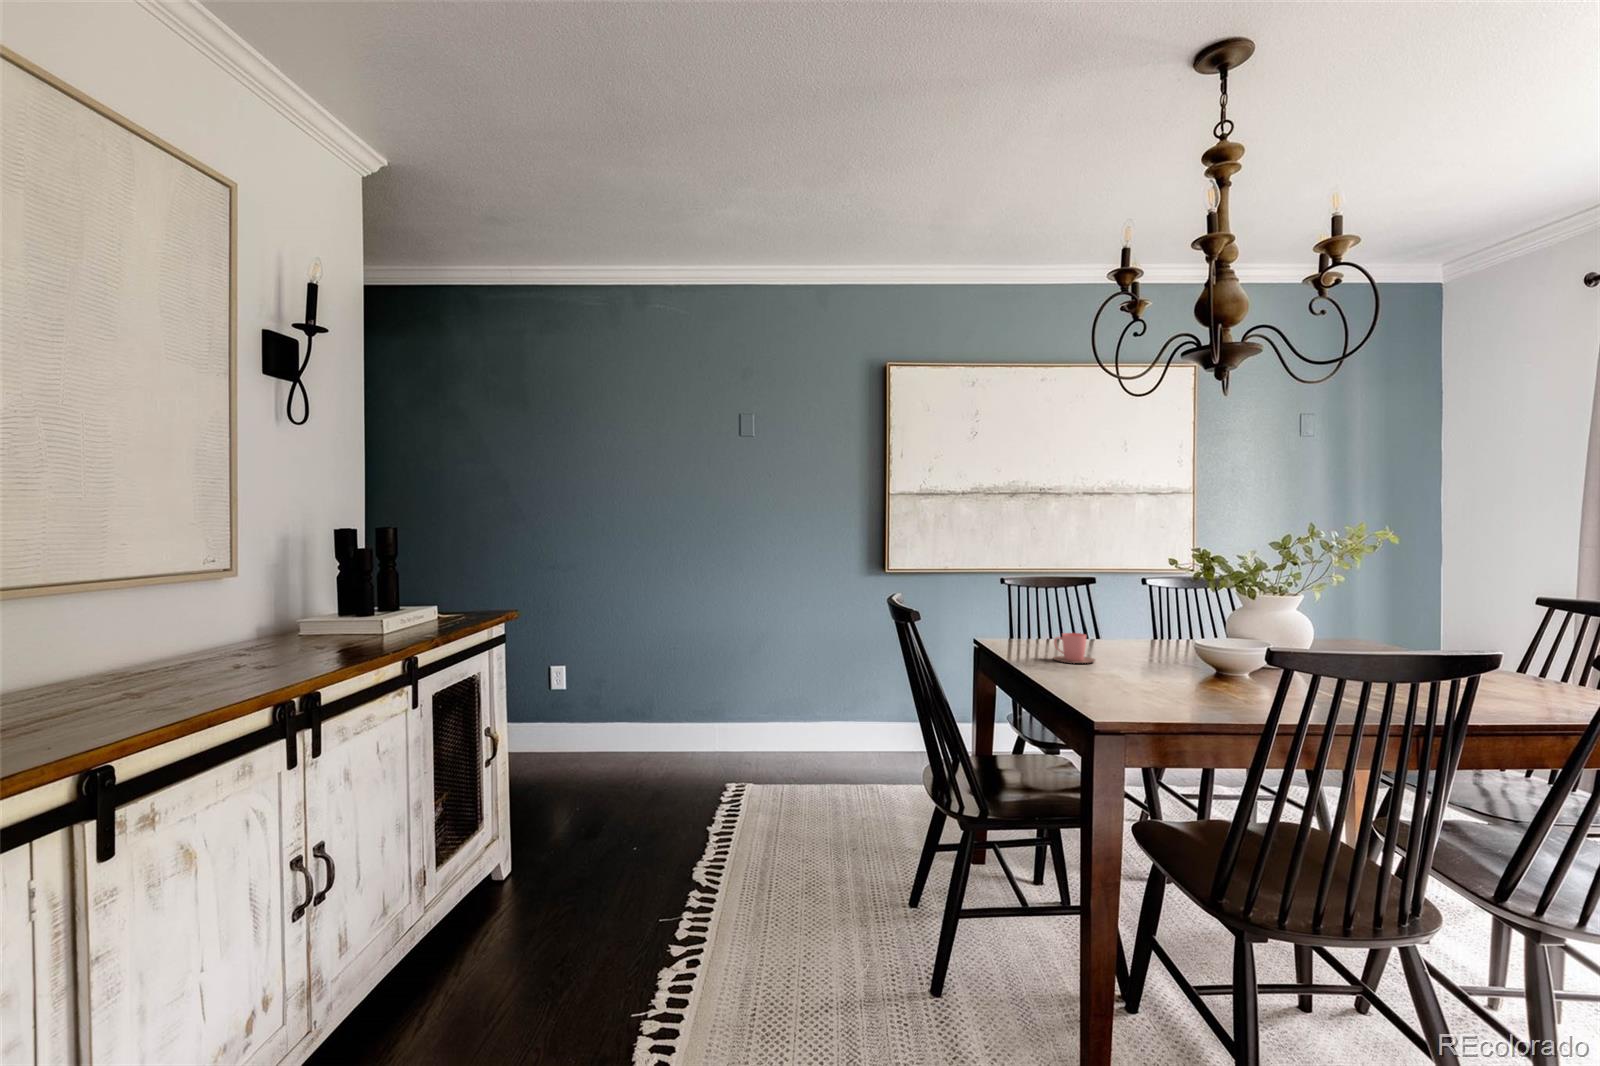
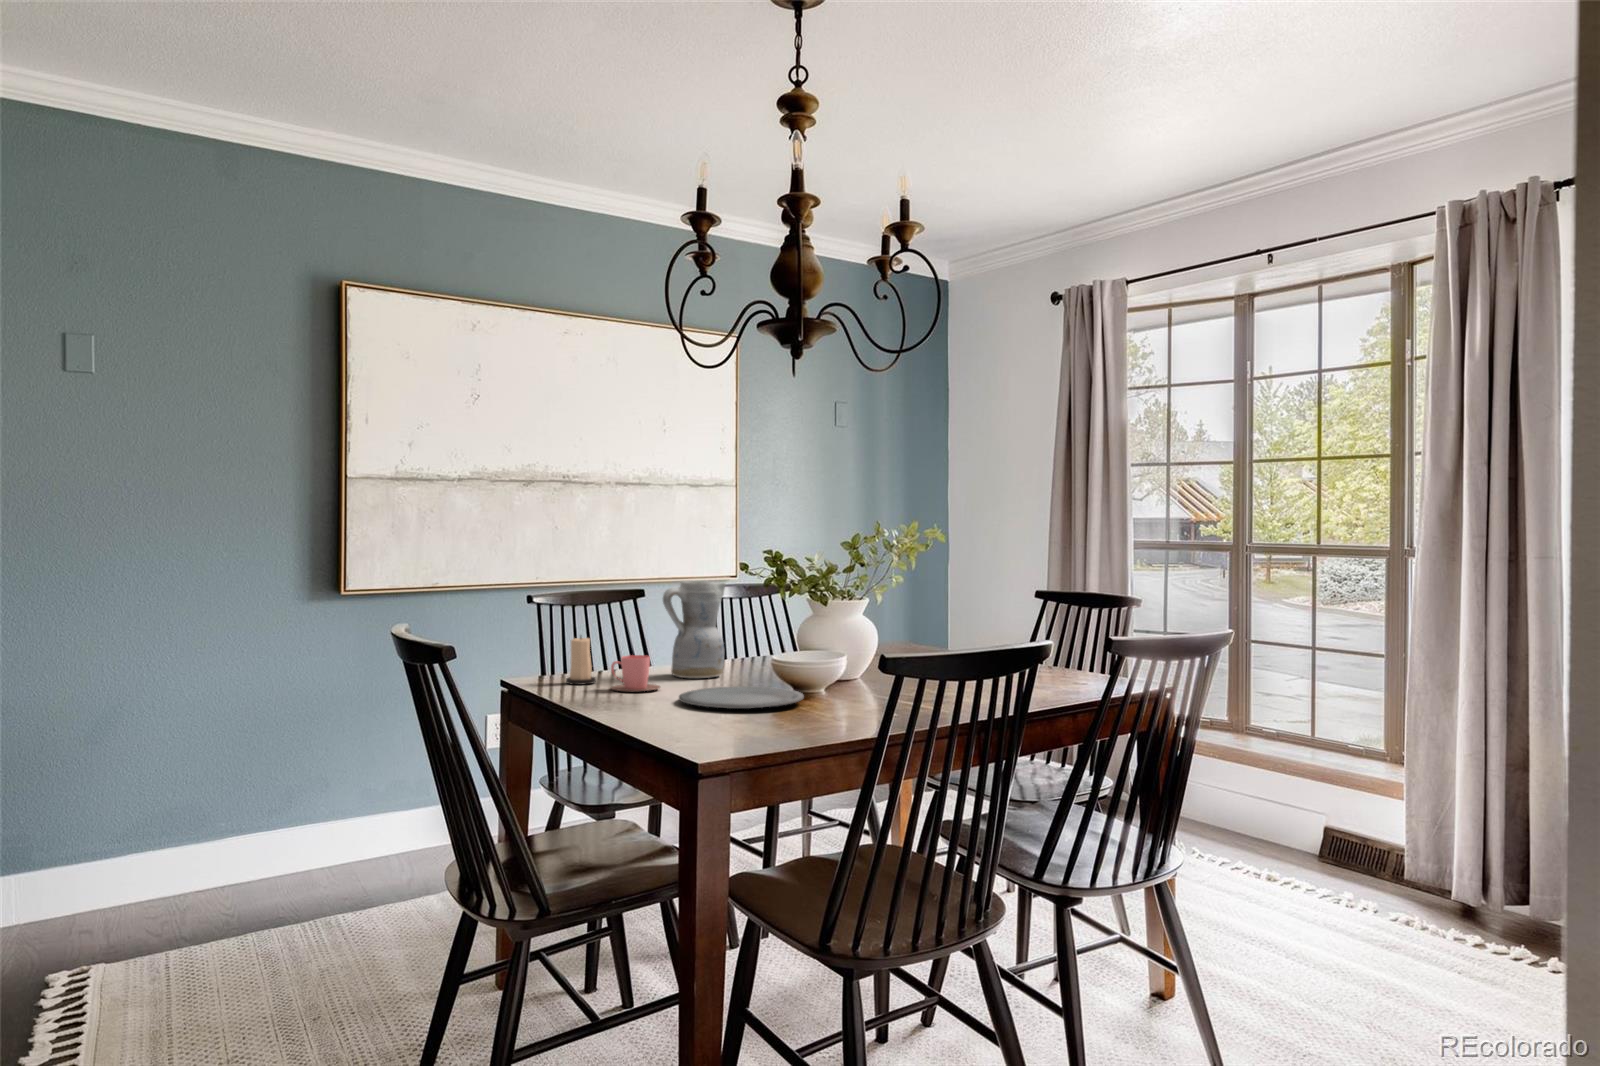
ceramic pitcher: none [1102,573,1159,655] -> present [663,581,726,678]
candle: none [1020,613,1044,653] -> present [566,636,596,685]
plate: none [1106,665,1224,688] -> present [679,686,804,709]

